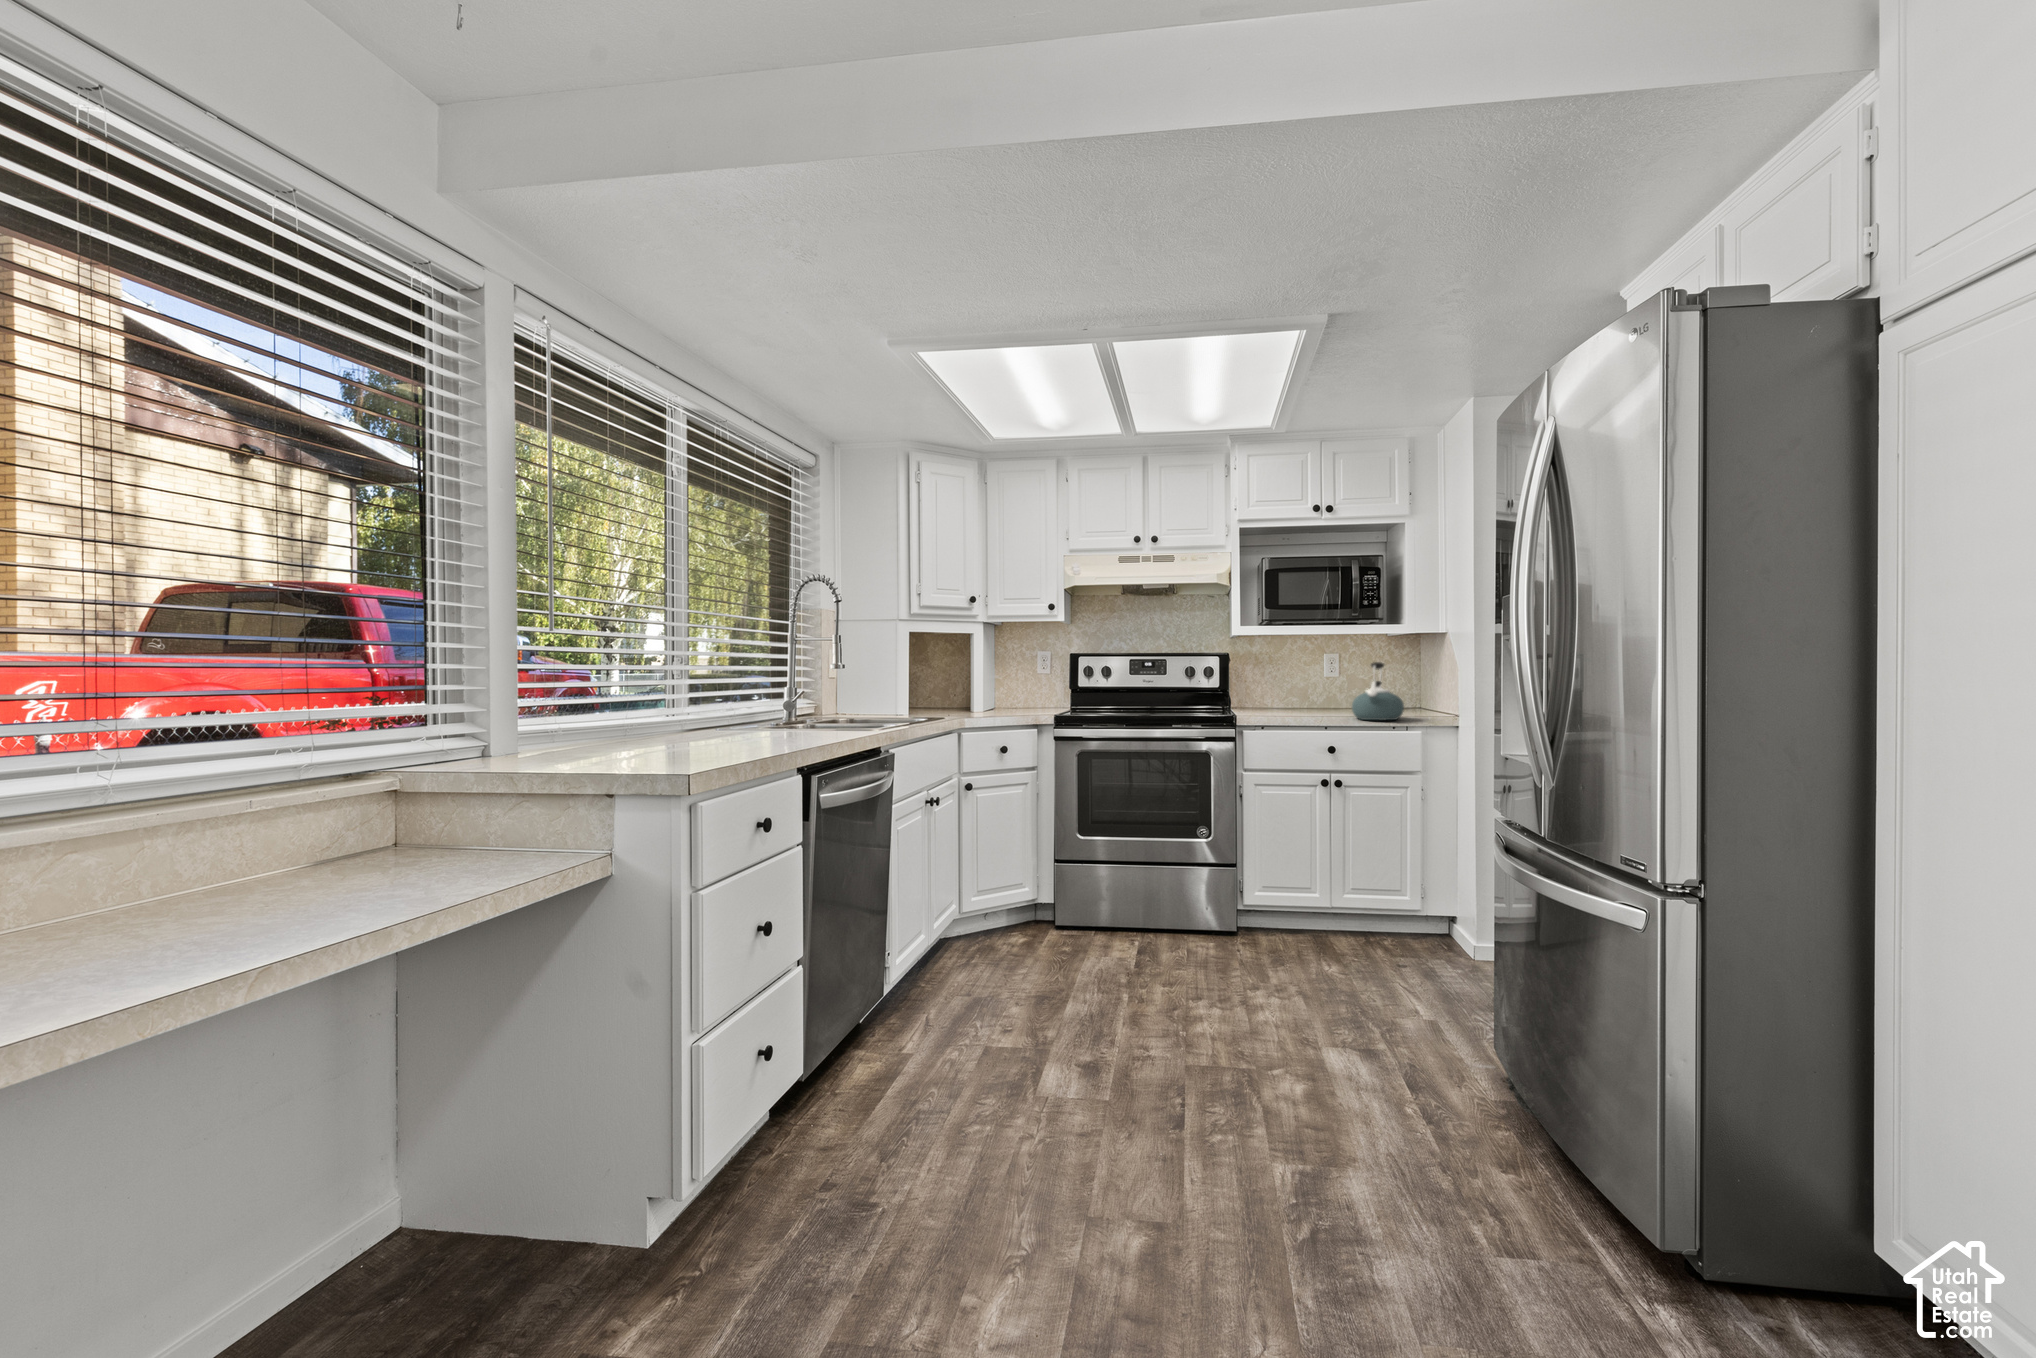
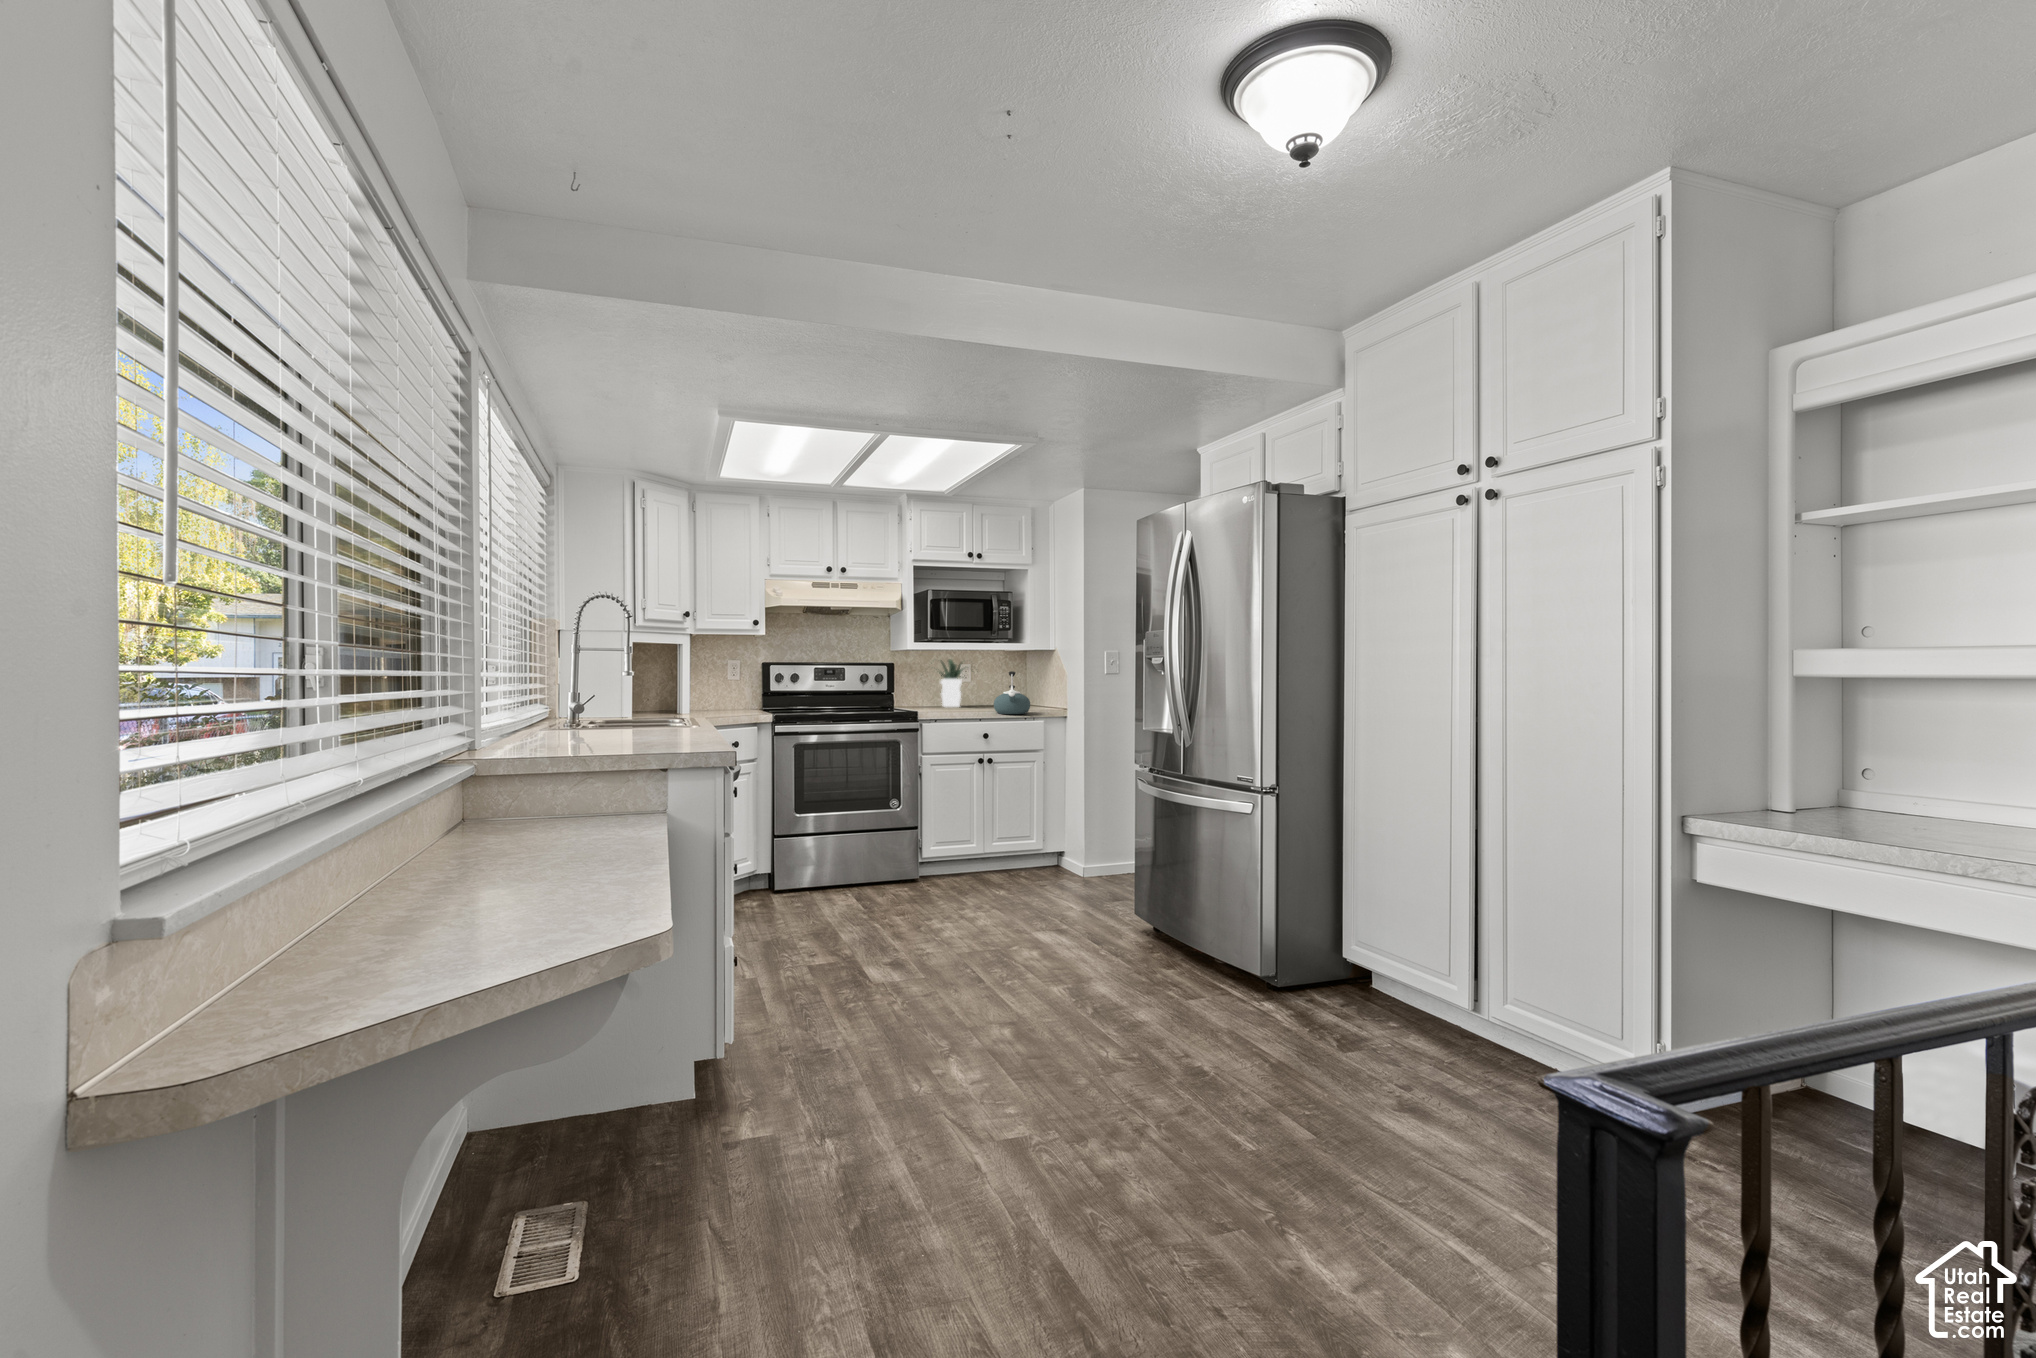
potted plant: none [1263,647,1338,710] -> present [939,659,963,707]

